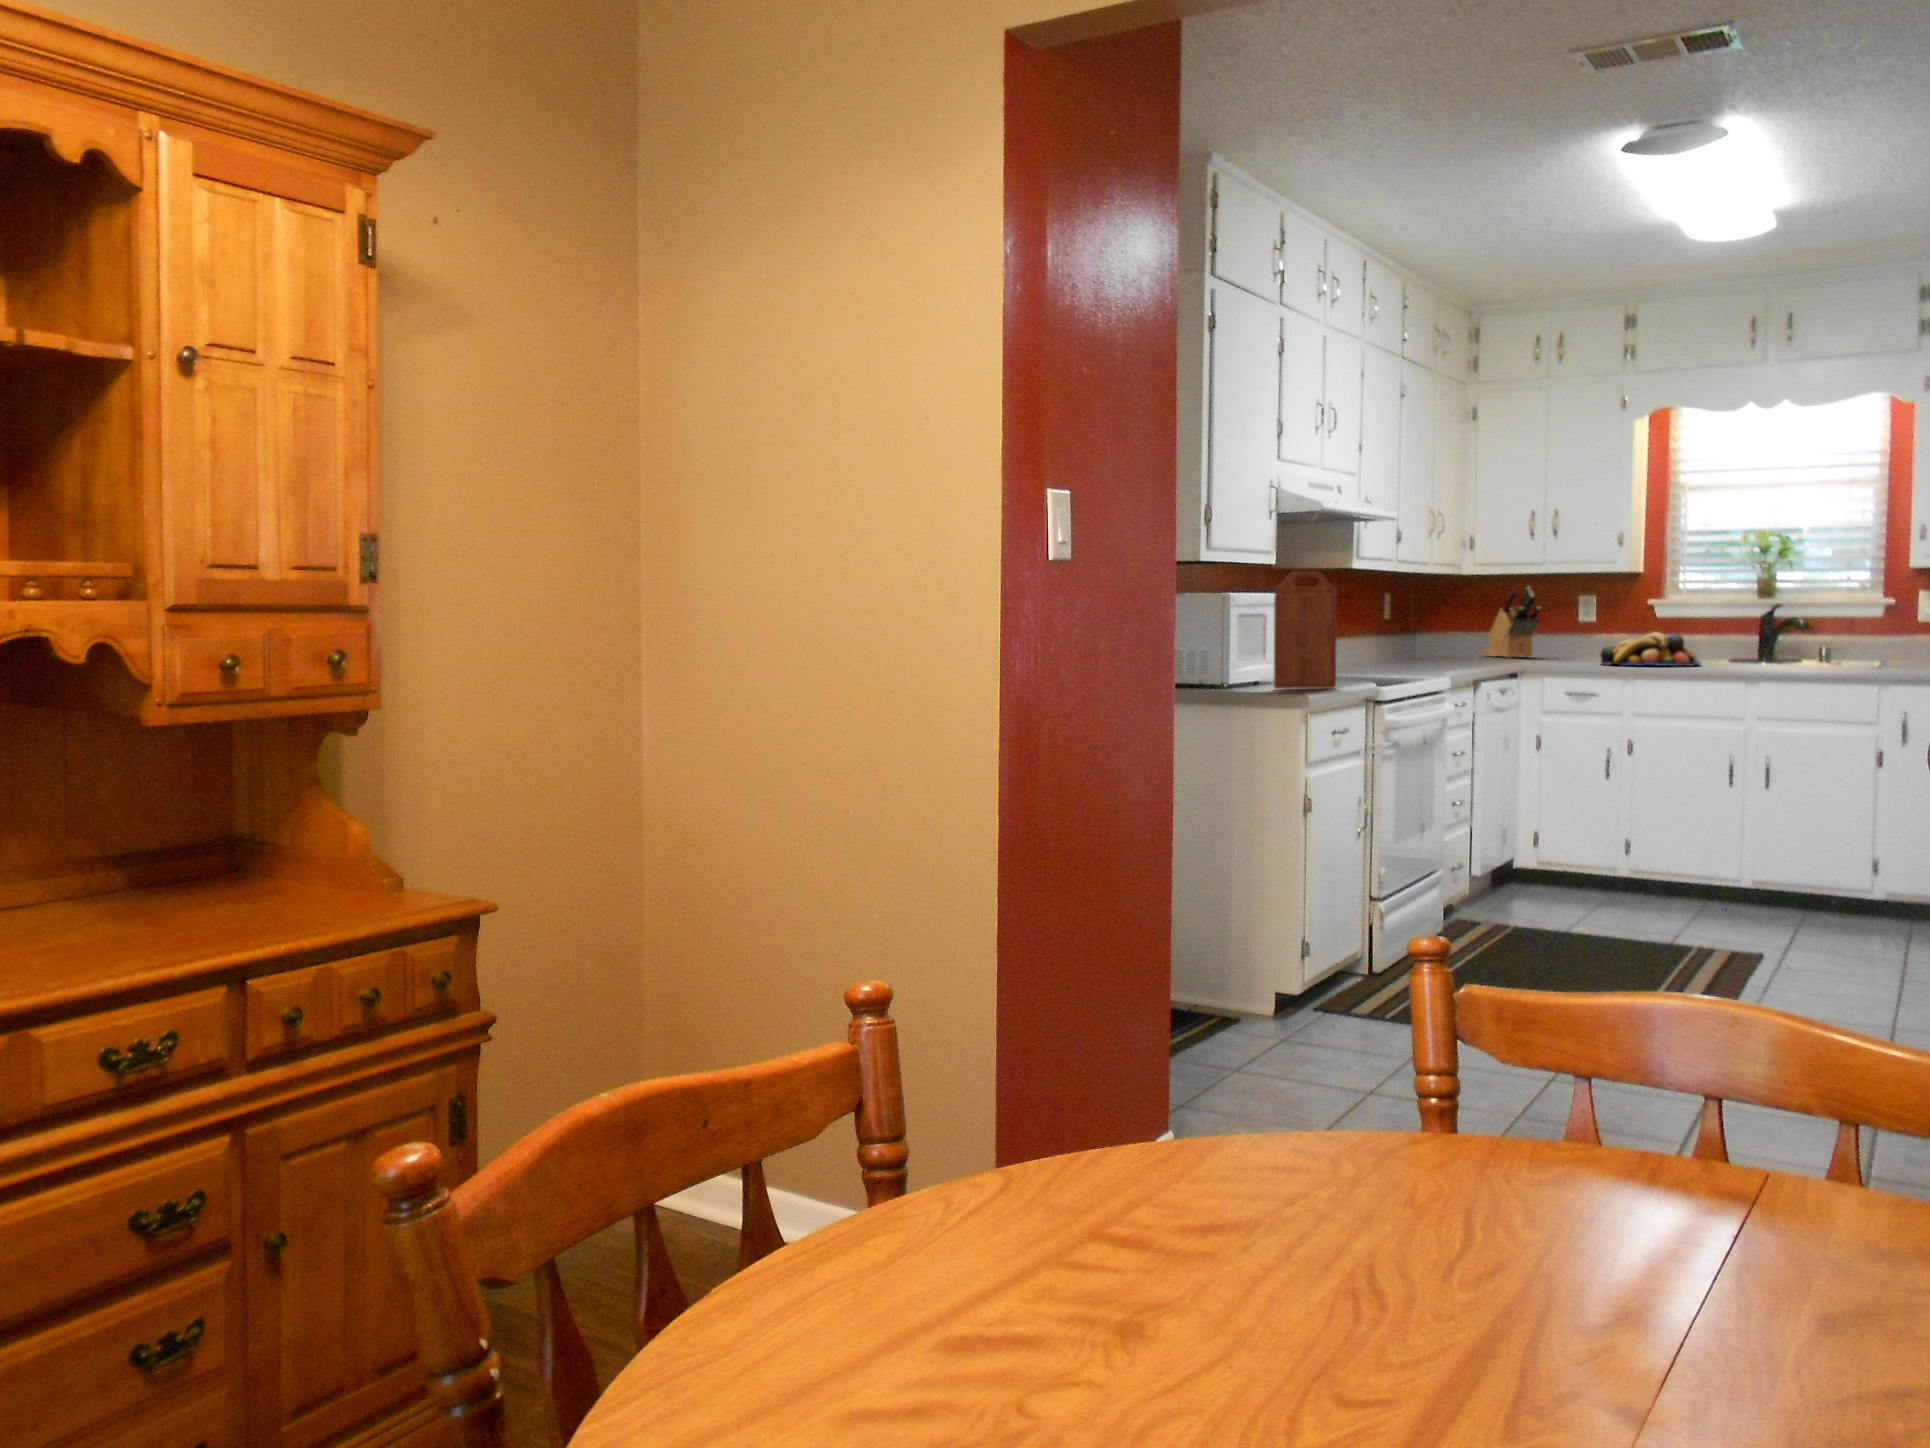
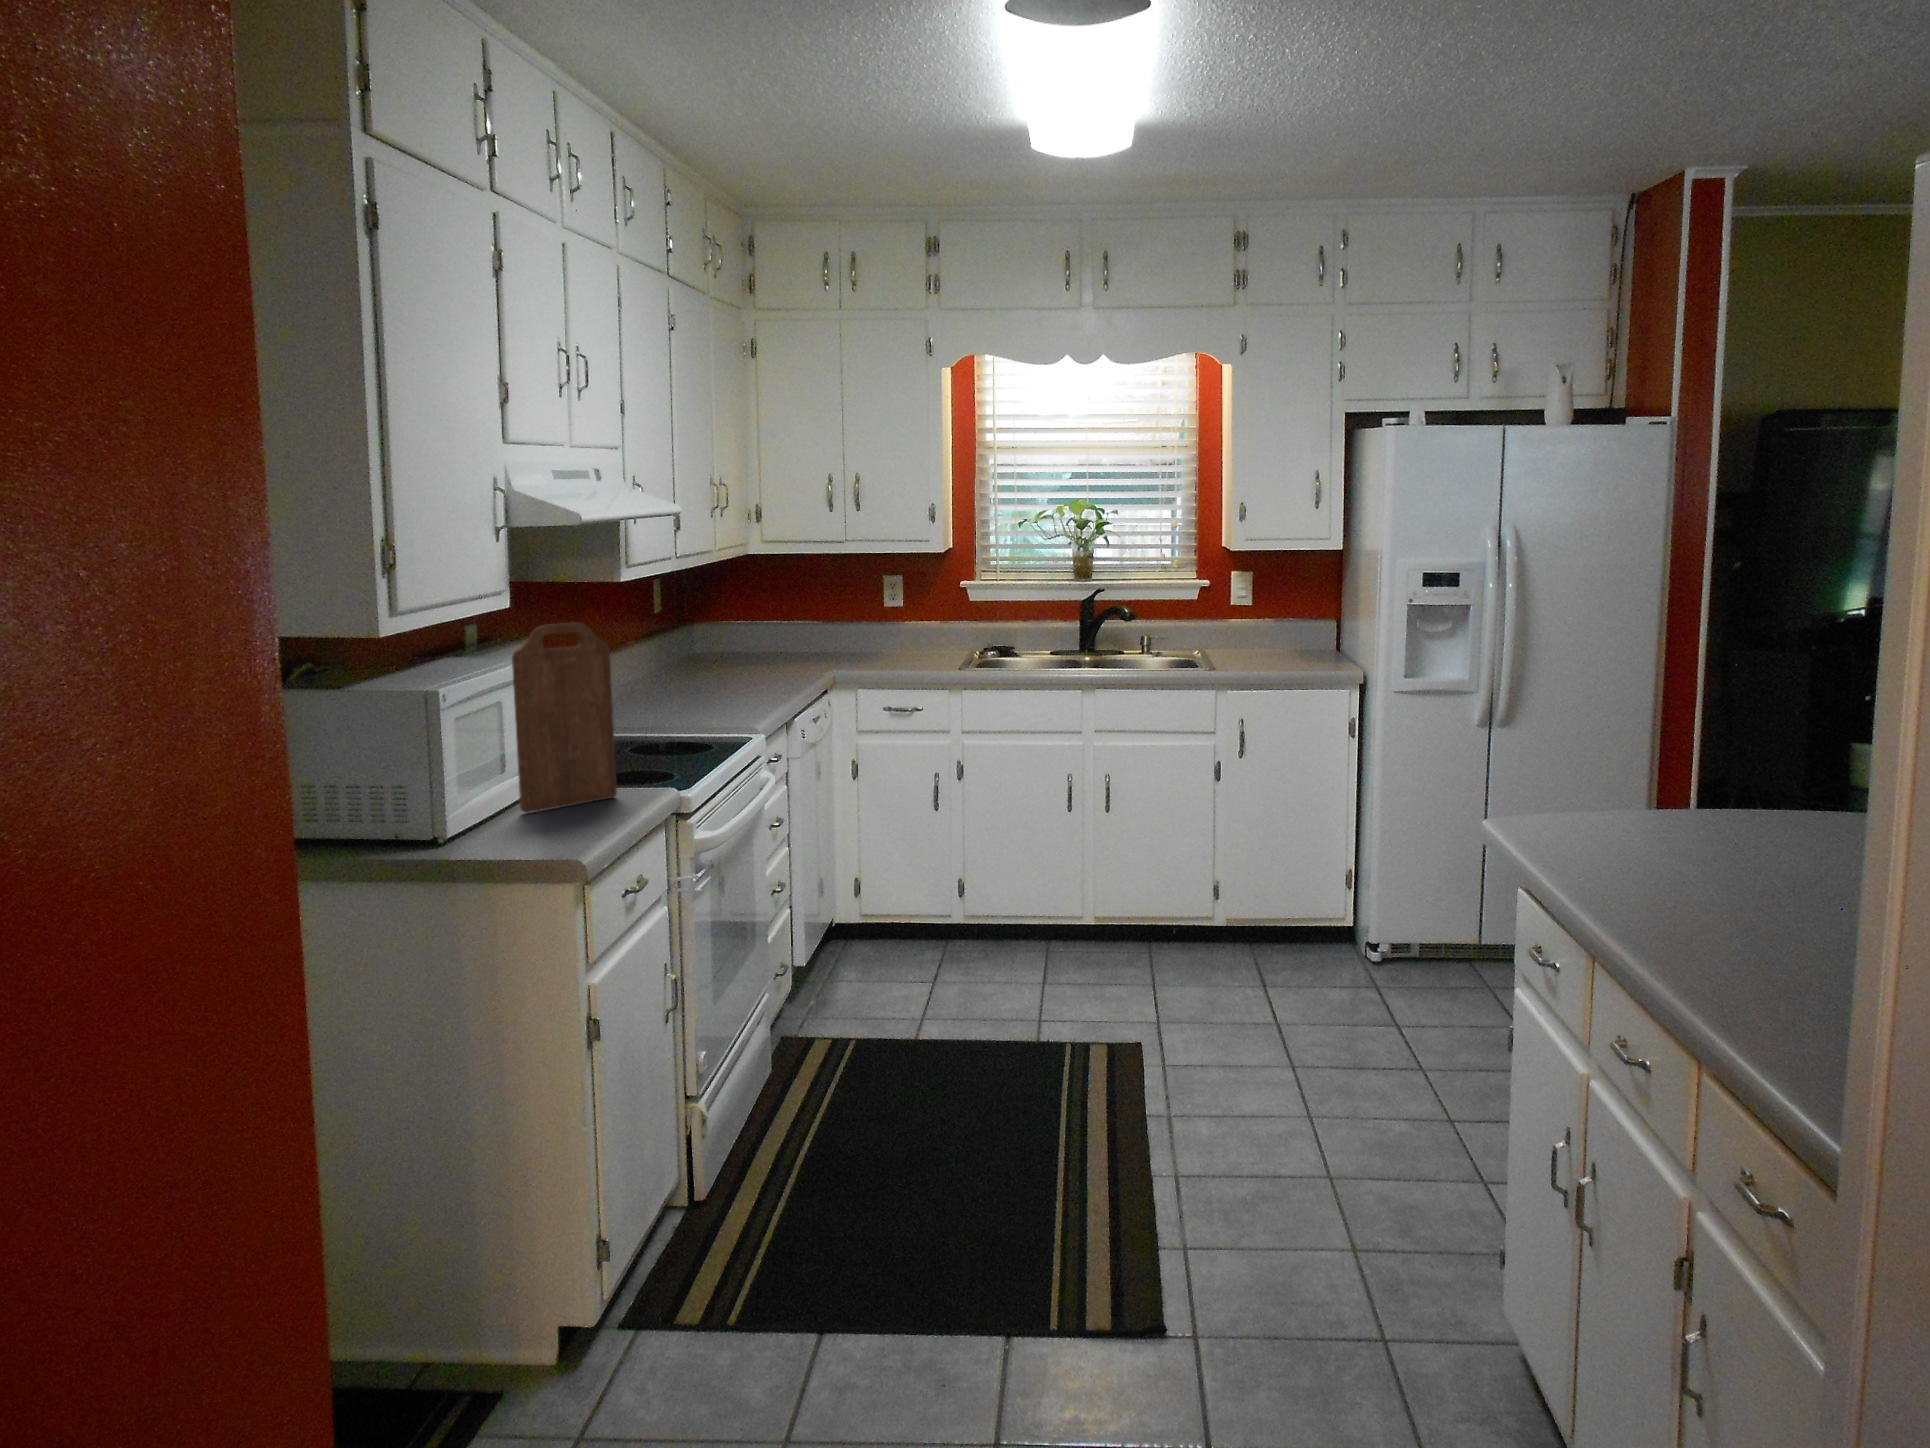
knife block: present [1482,586,1541,658] -> none [773,568,843,657]
fruit bowl: present [1600,632,1700,666] -> none [921,631,1033,677]

